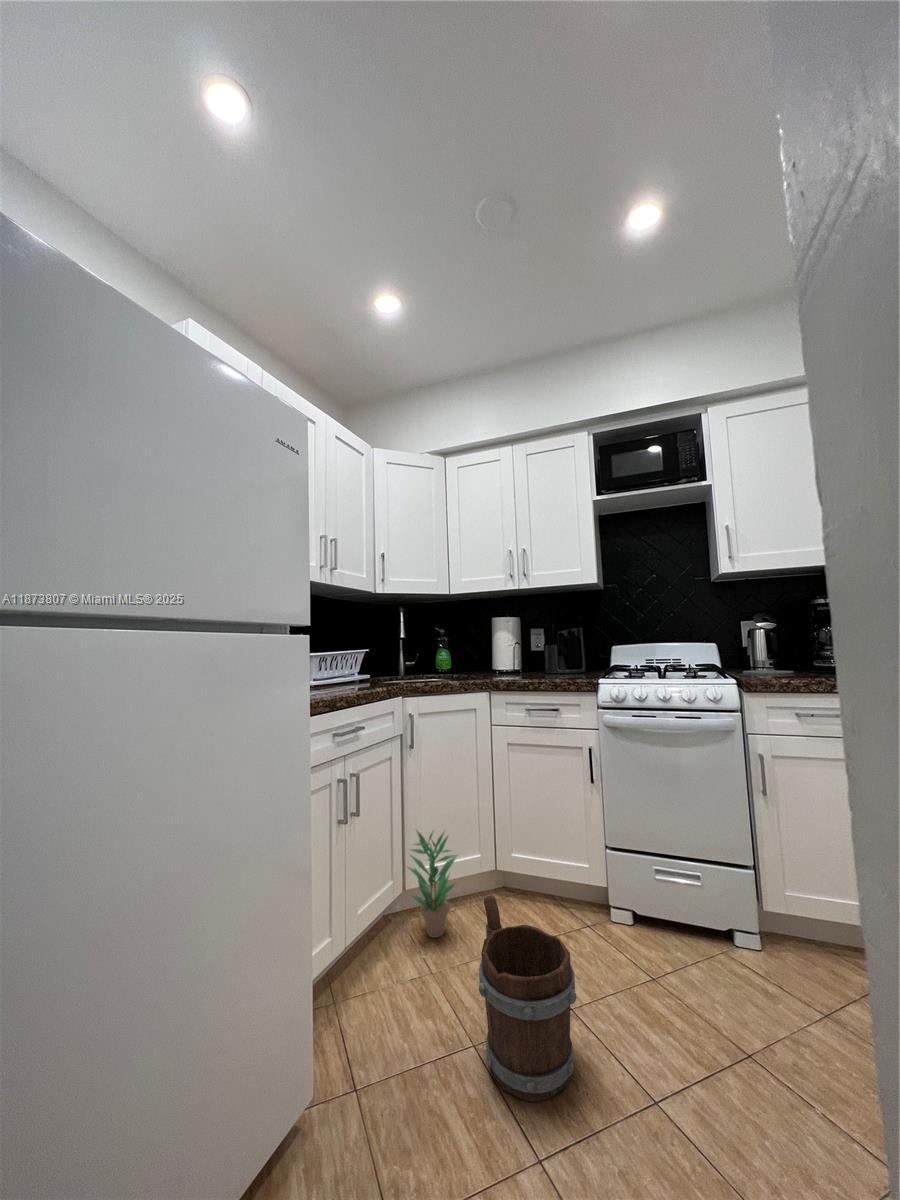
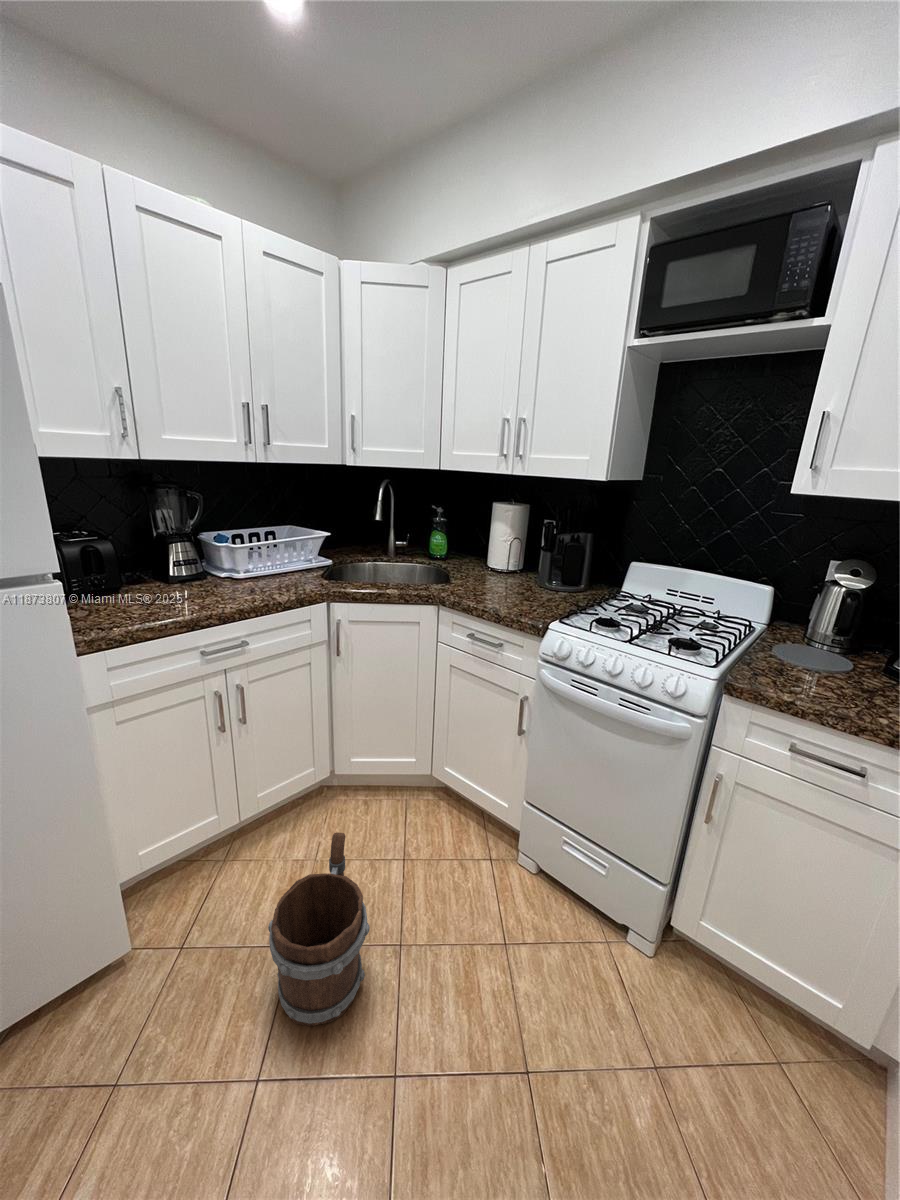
potted plant: present [408,830,457,938] -> none [315,731,372,824]

